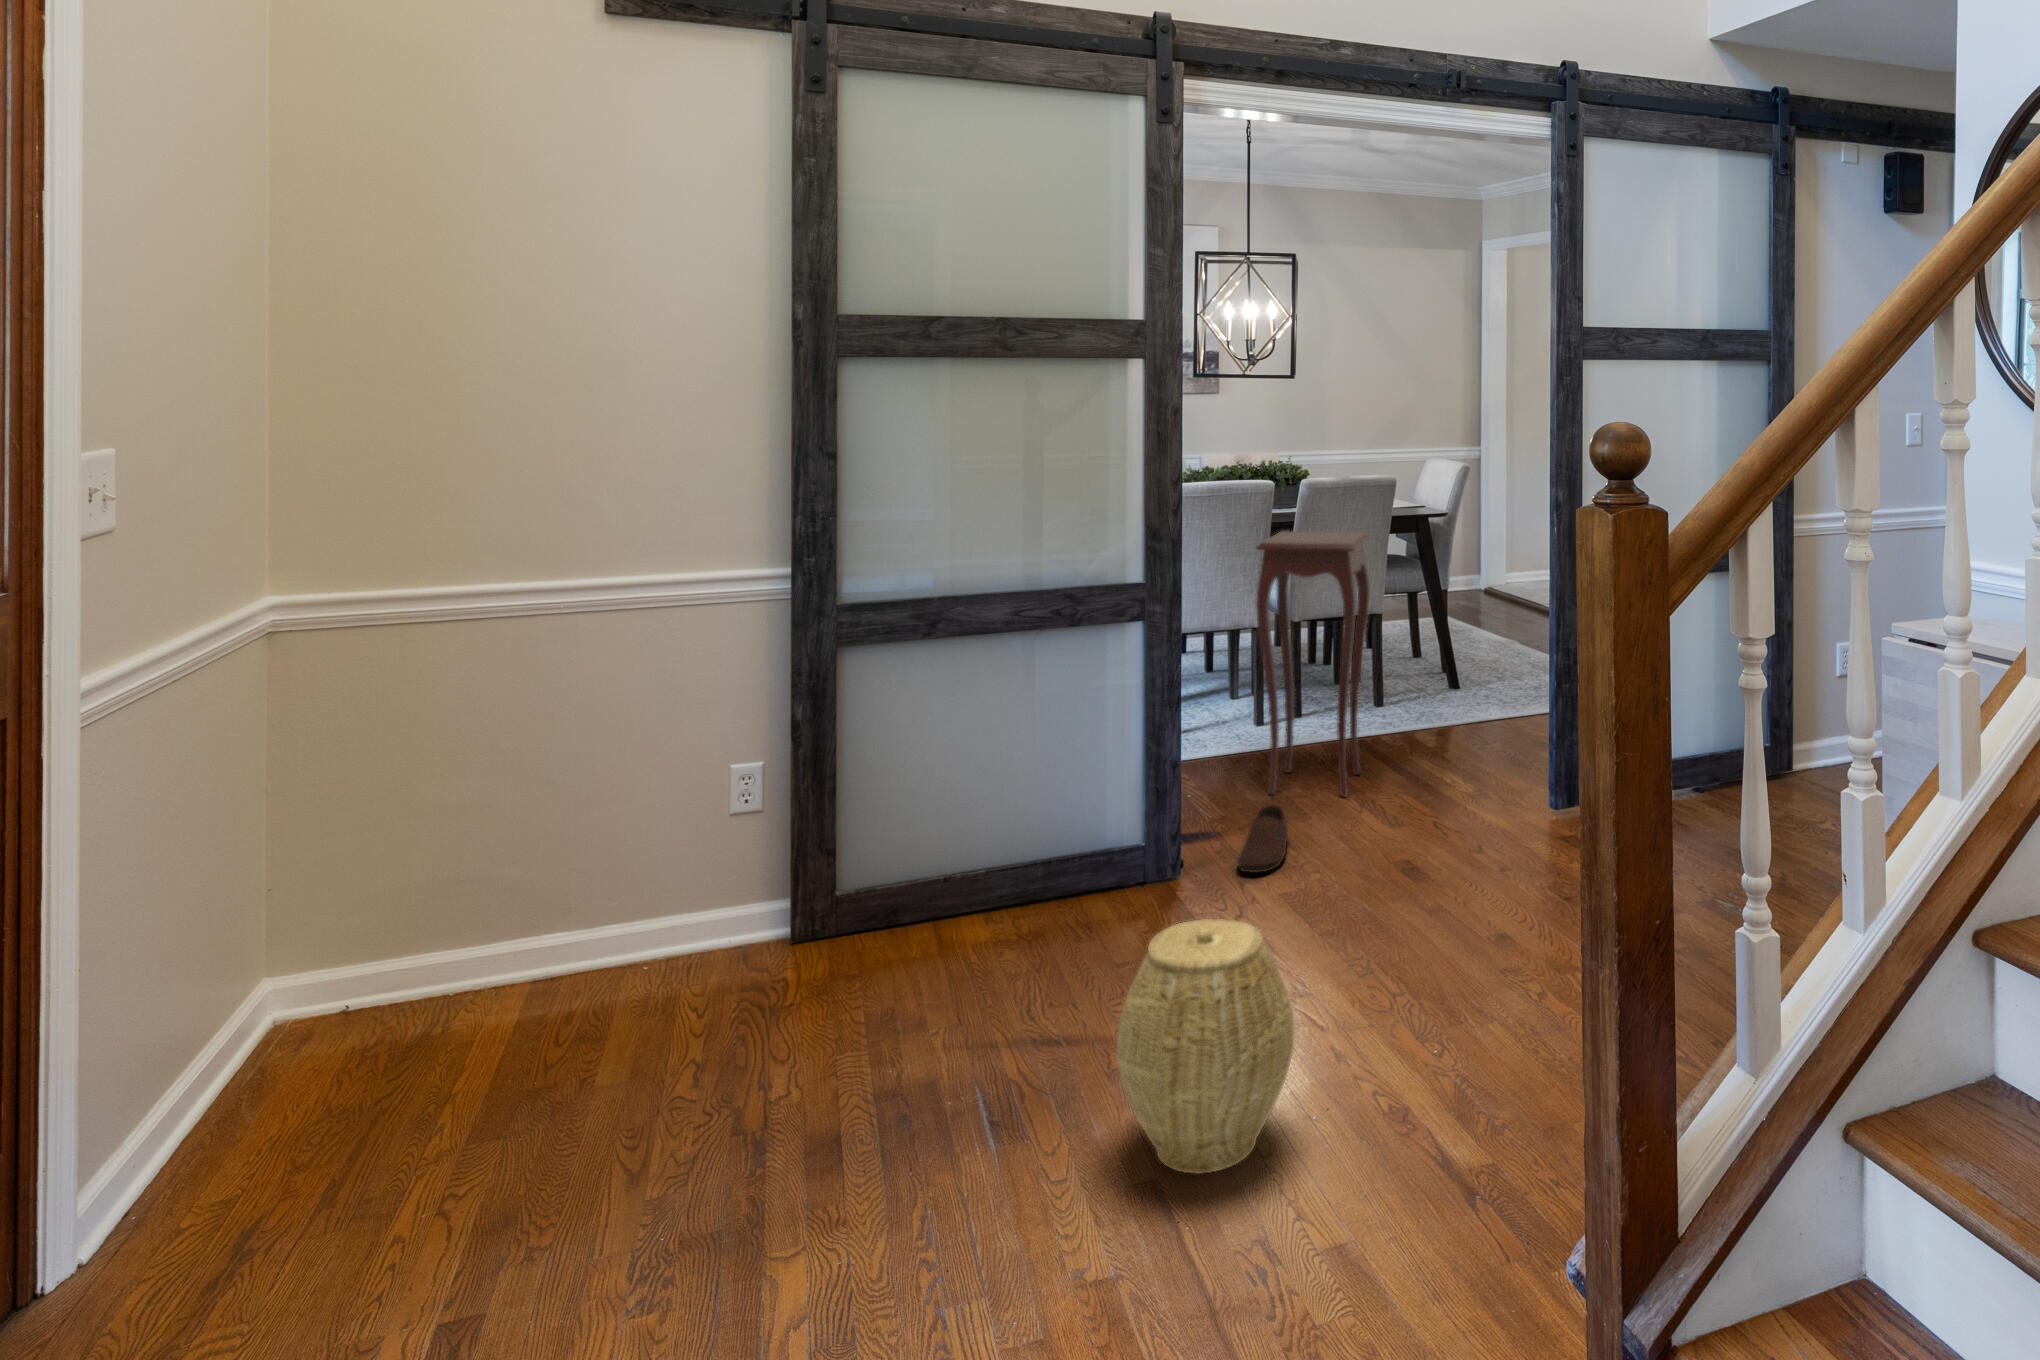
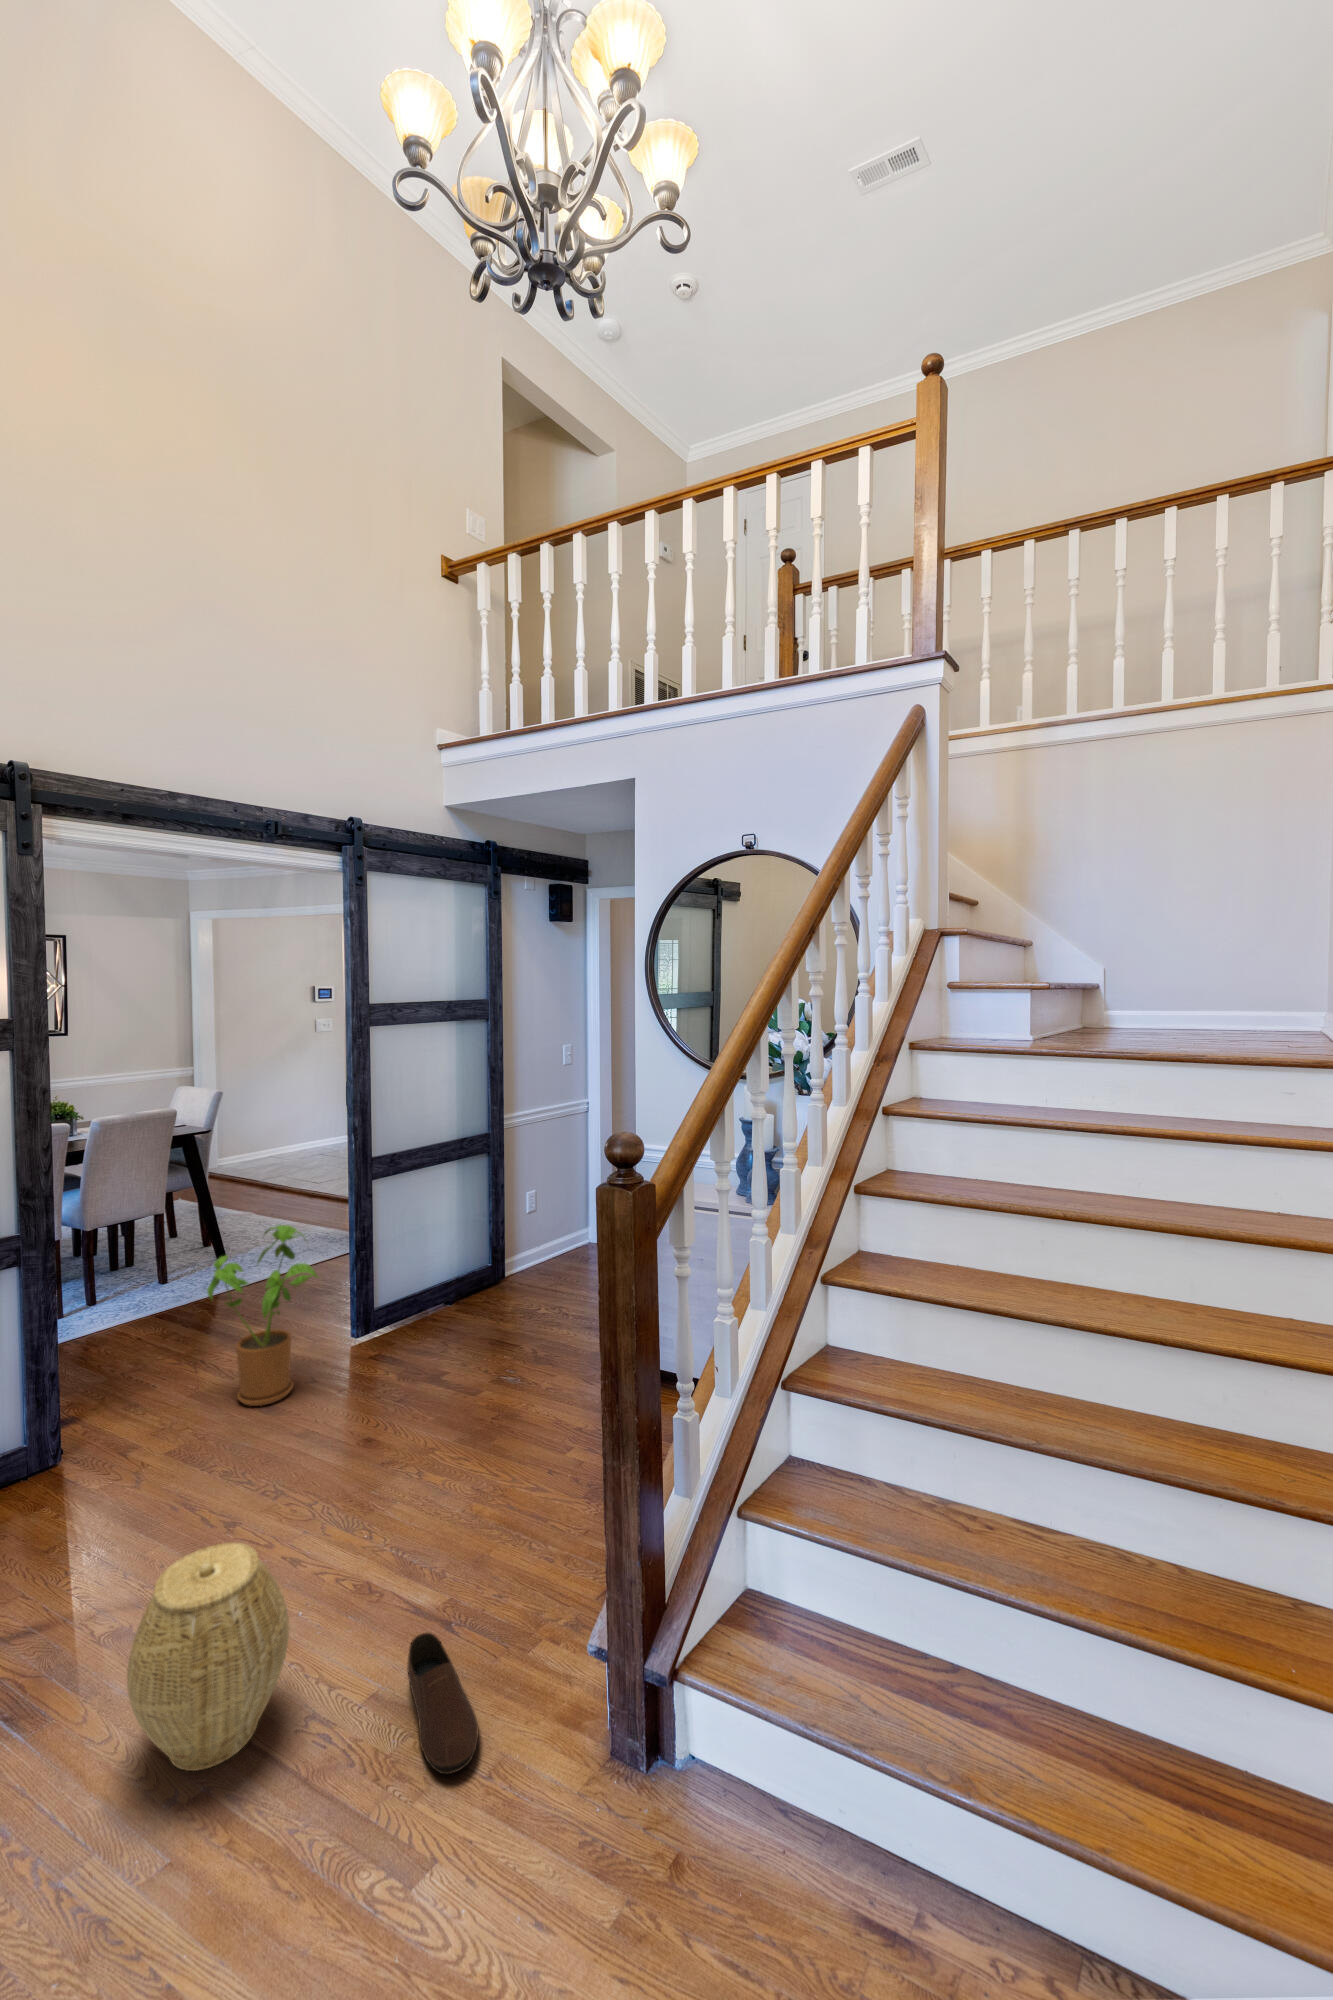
side table: present [1256,531,1370,798] -> none [97,1167,194,1392]
house plant: none [1355,611,1482,845] -> present [207,1225,318,1406]
shoe: present [1237,805,1288,873] -> present [407,1633,479,1774]

